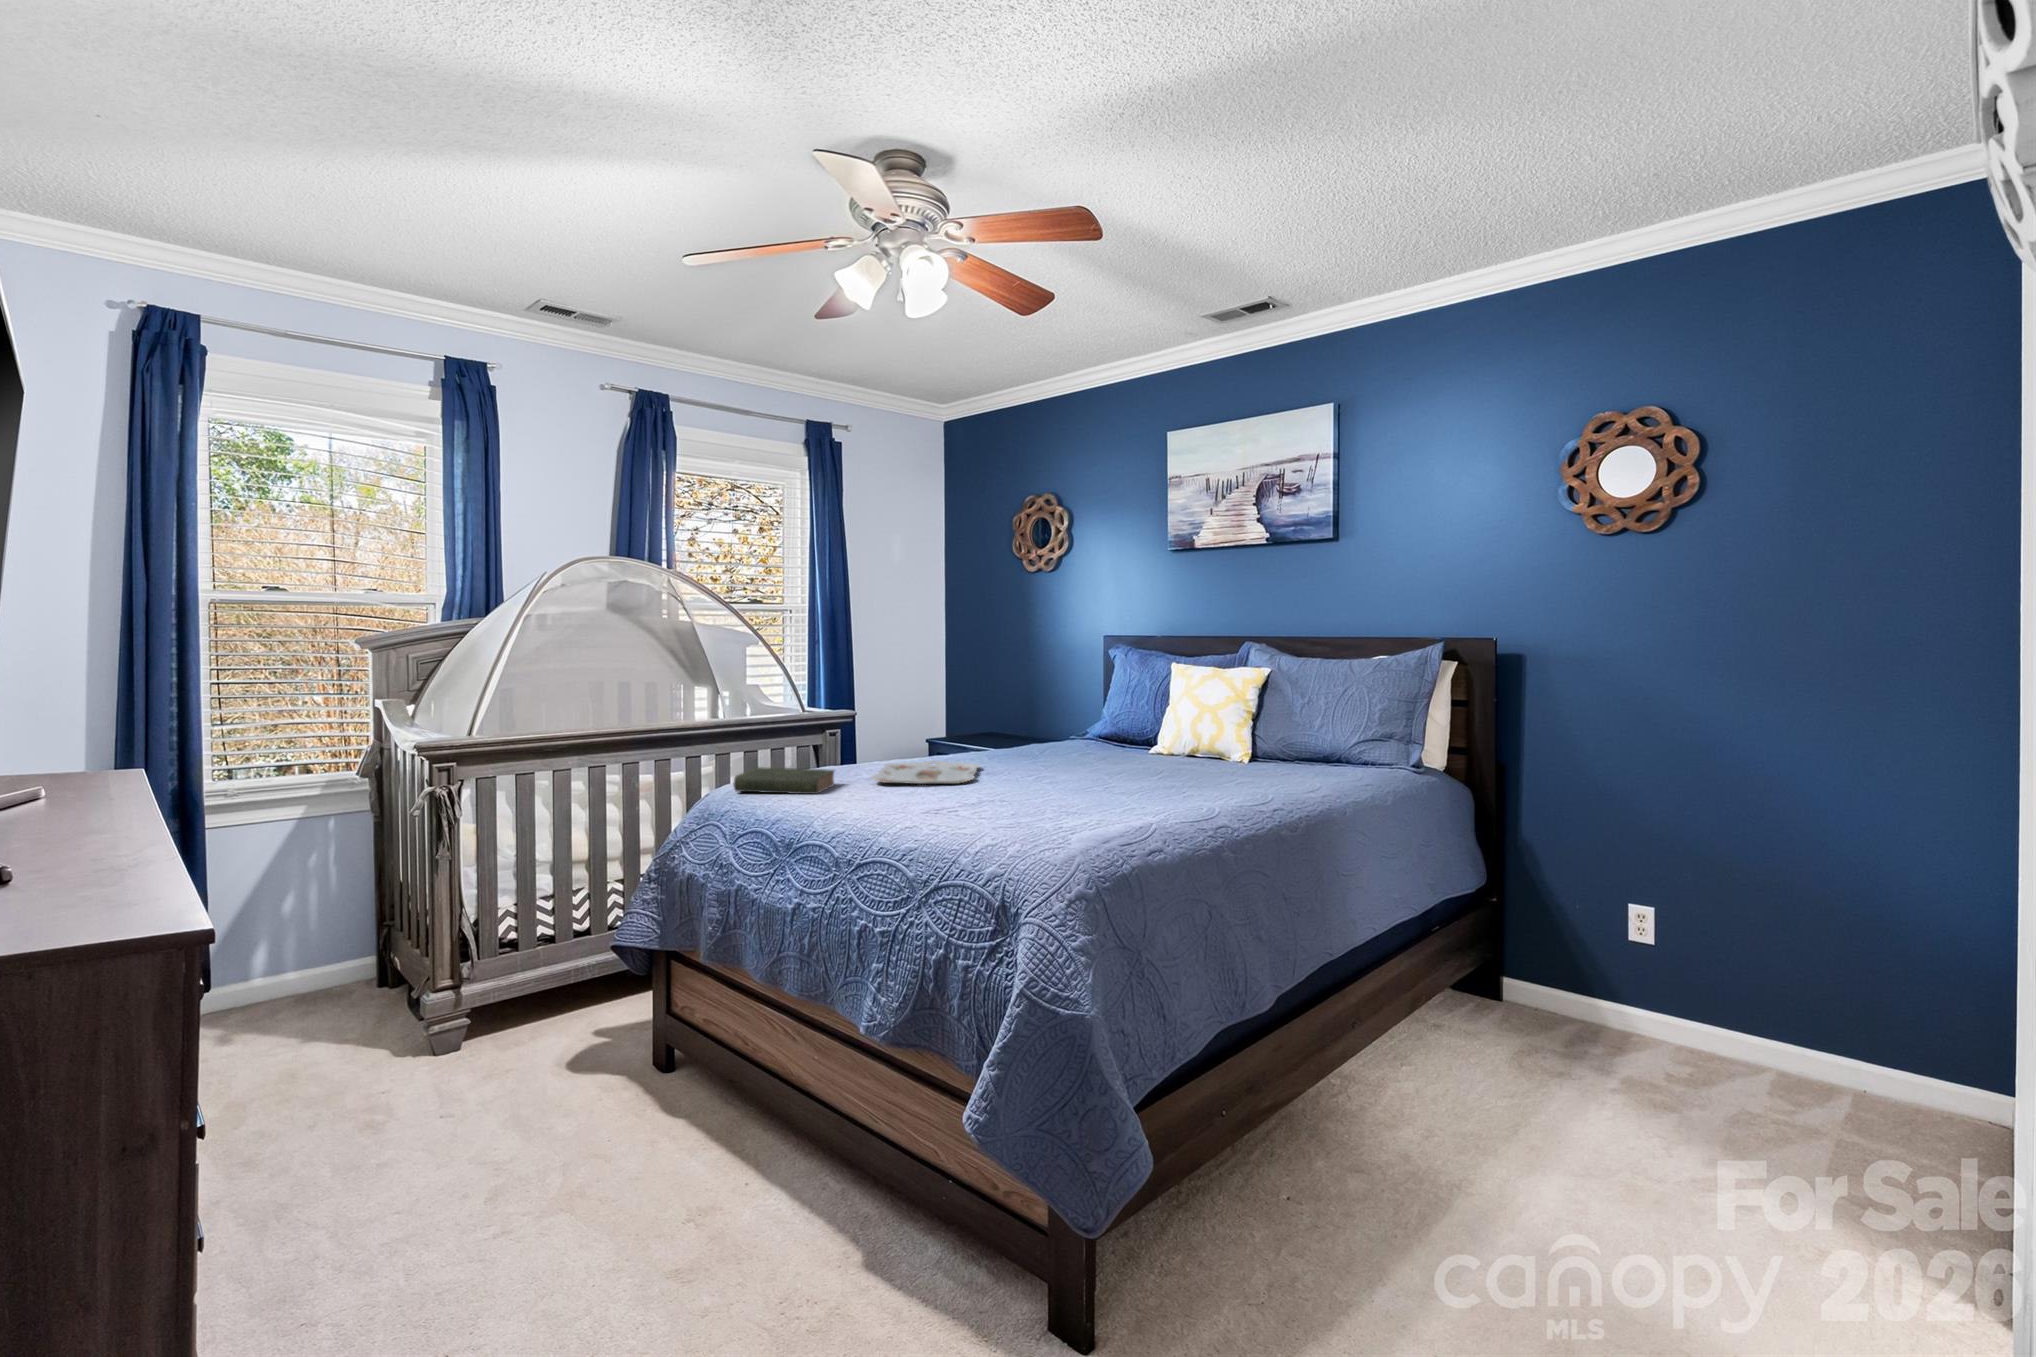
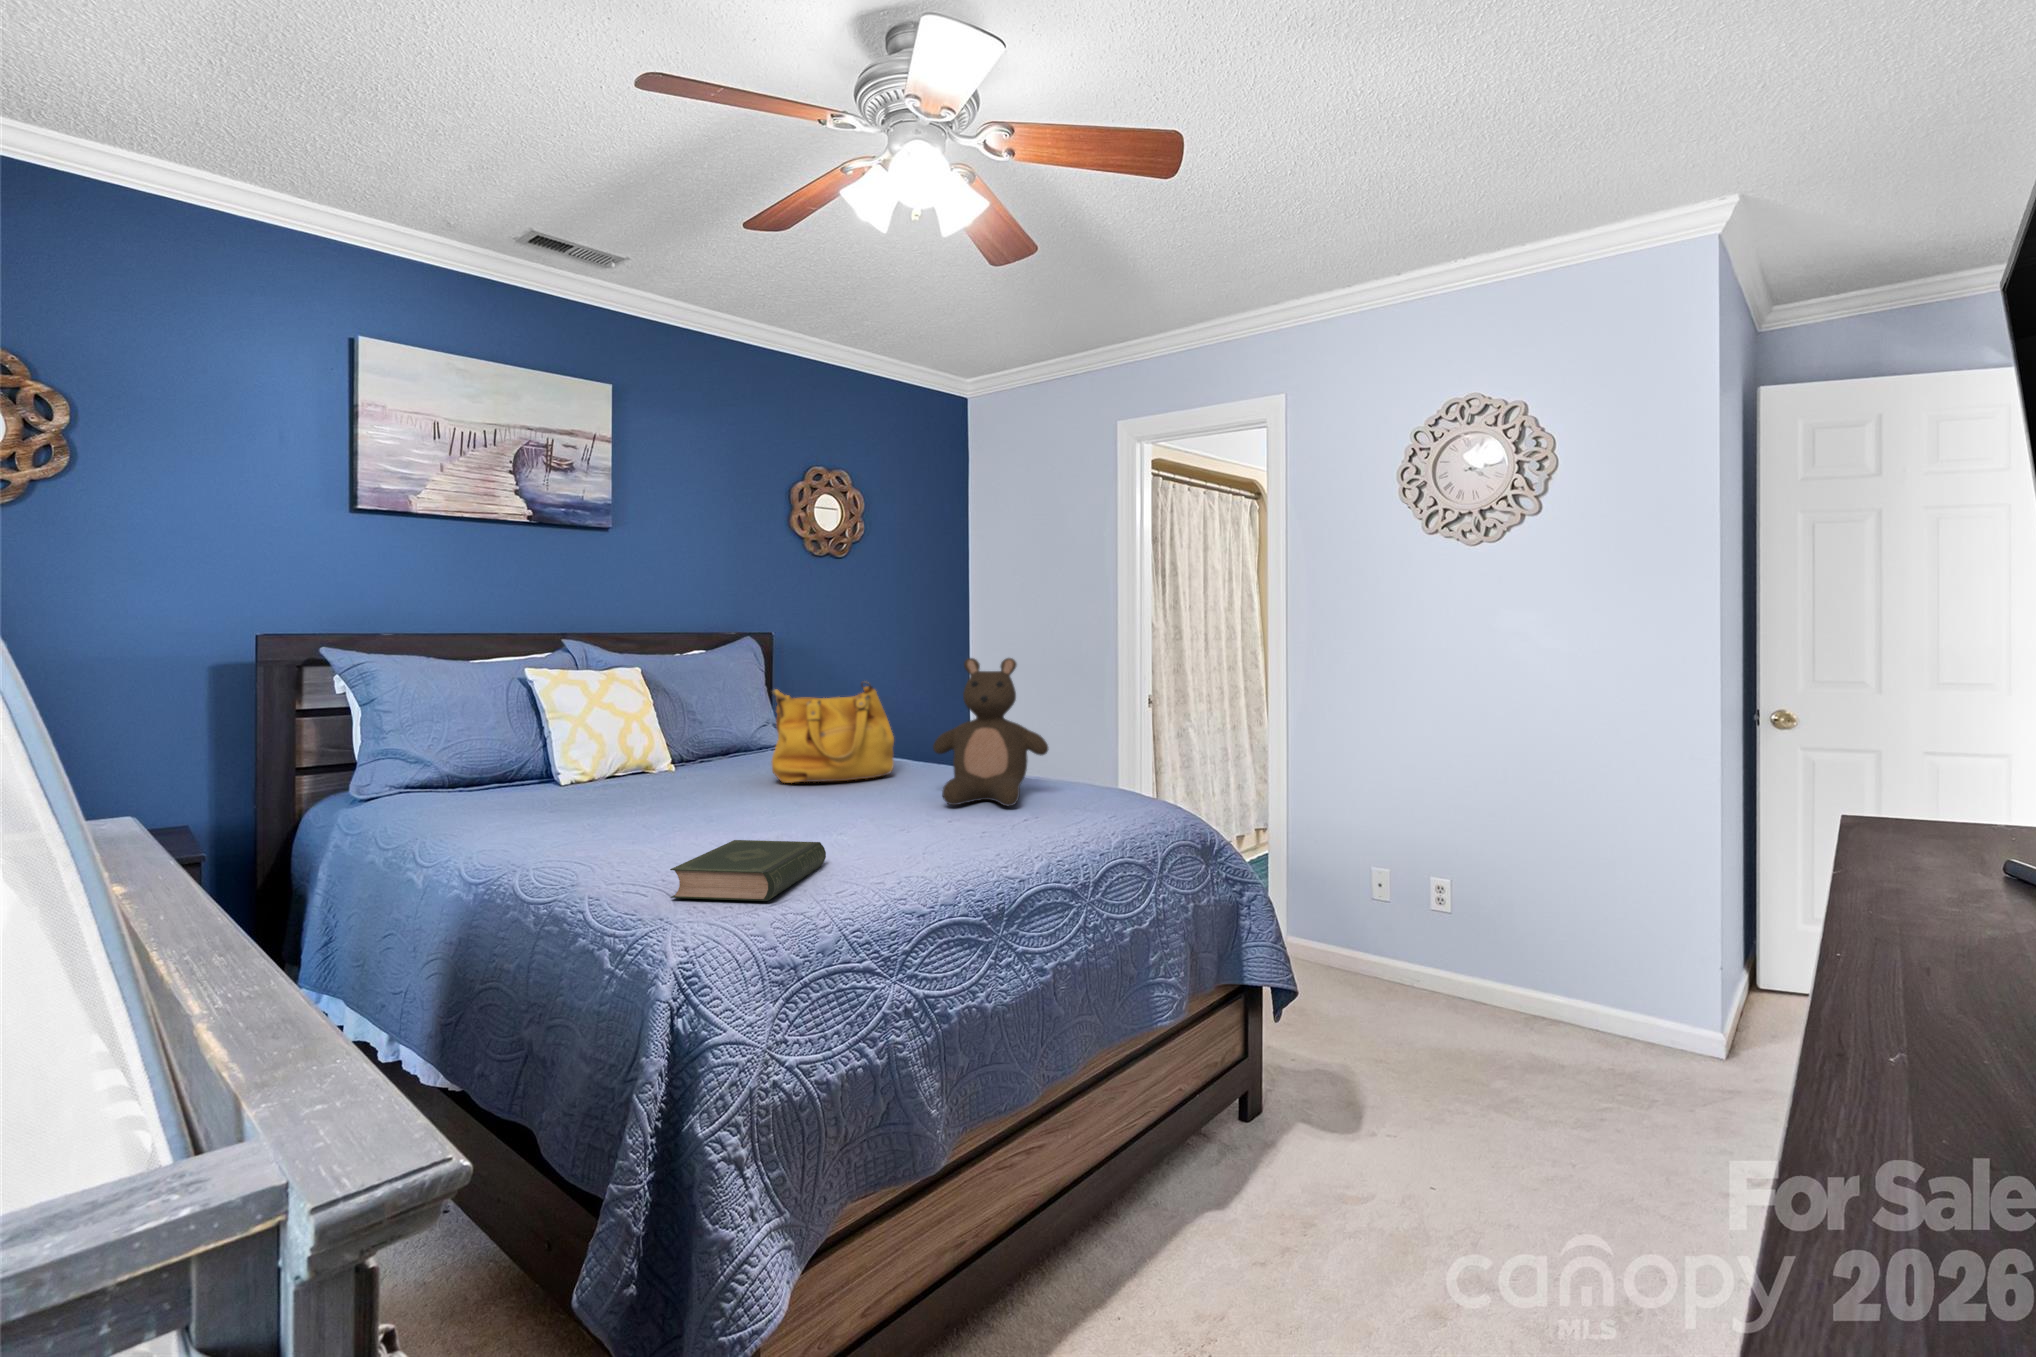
stuffed bear: none [985,671,1079,810] -> present [933,658,1049,806]
handbag: none [1098,689,1209,785] -> present [772,681,894,783]
serving tray: present [872,761,979,784] -> none [607,813,813,842]

